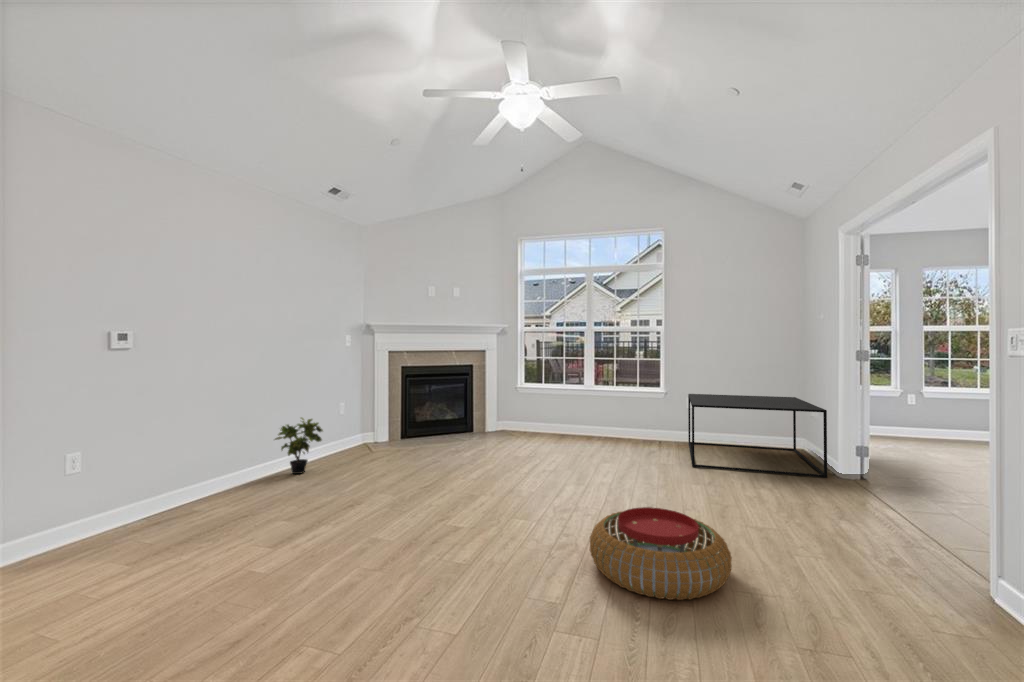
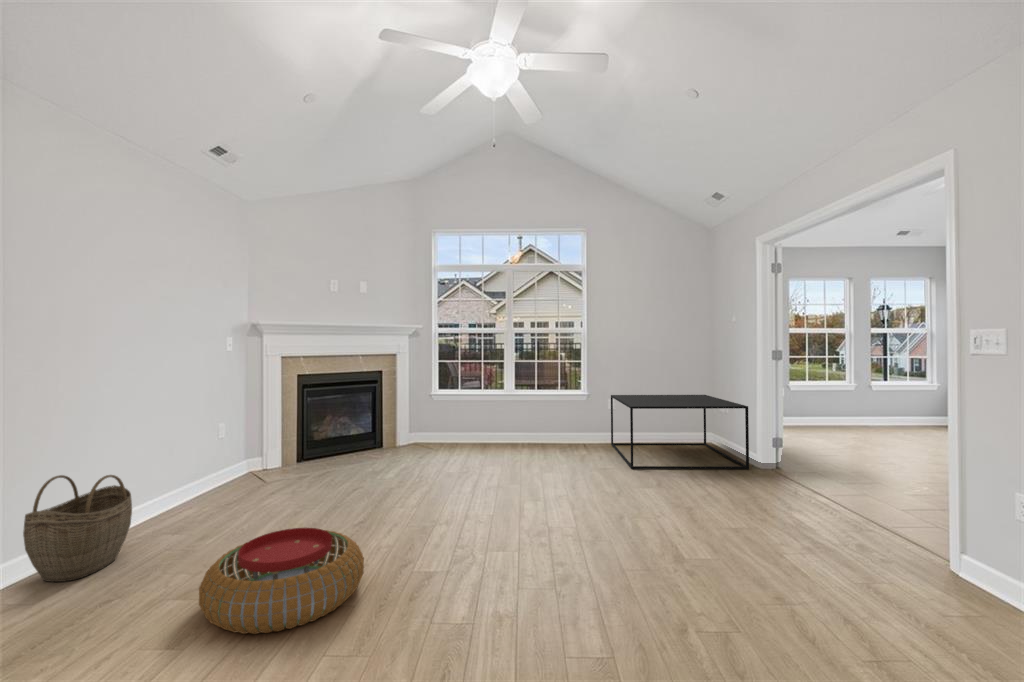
potted plant: present [275,418,323,474] -> none [132,447,208,524]
woven basket: none [198,431,265,503] -> present [23,475,132,582]
pouf: present [589,507,732,600] -> present [199,528,364,634]

